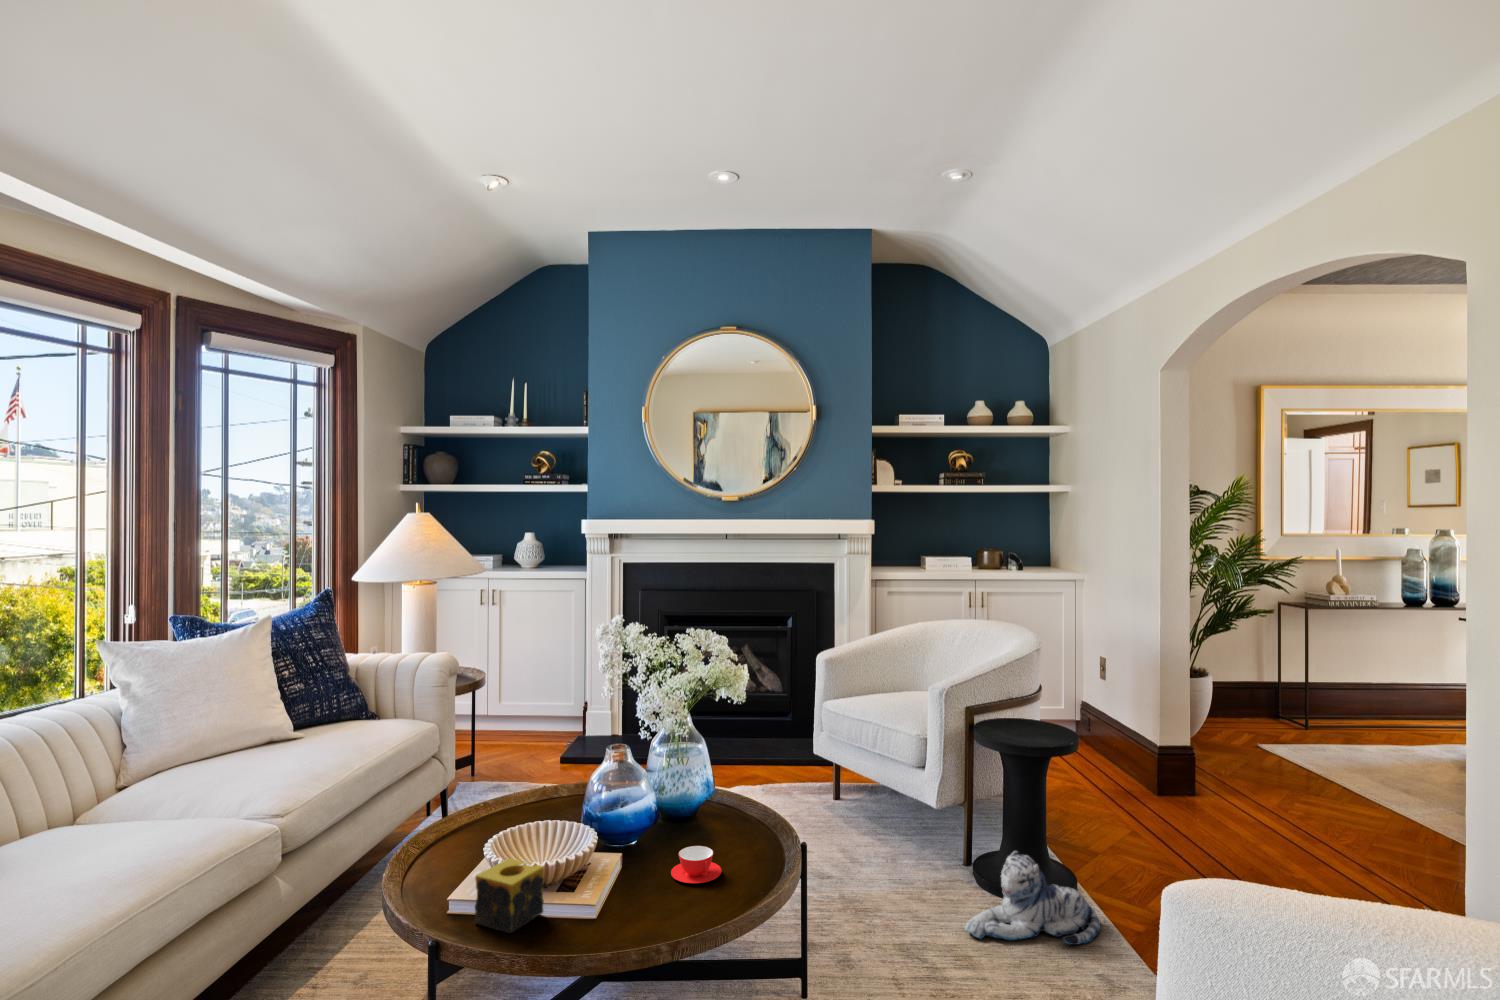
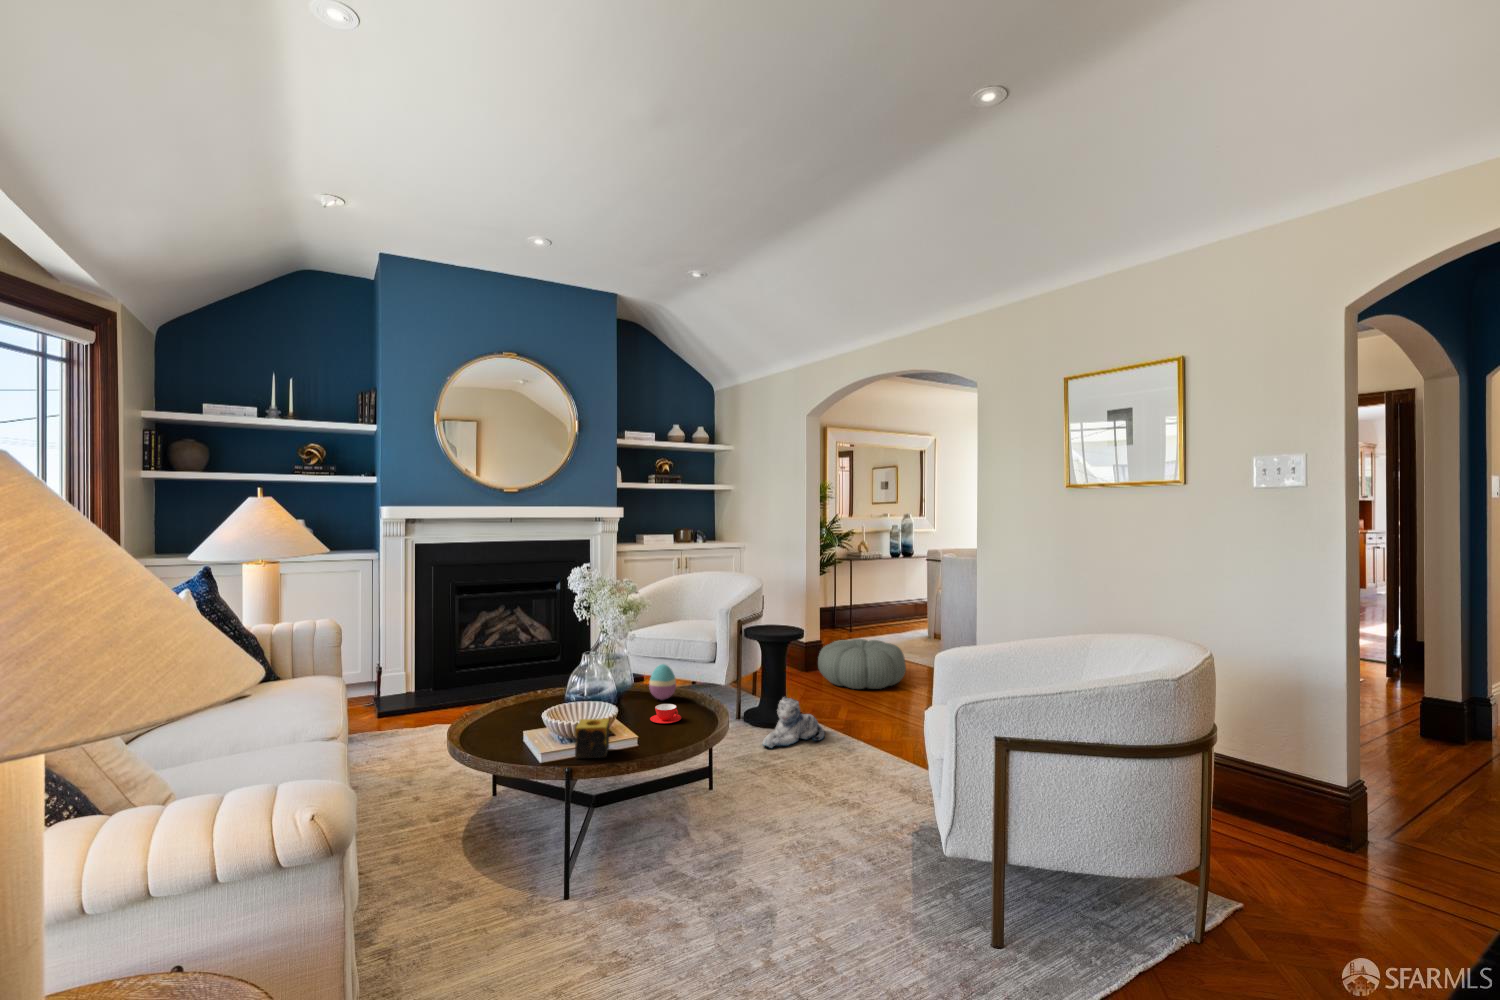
pouf: none [1169,751,1351,855] -> present [818,639,906,689]
decorative egg: none [727,773,769,831] -> present [649,664,676,700]

